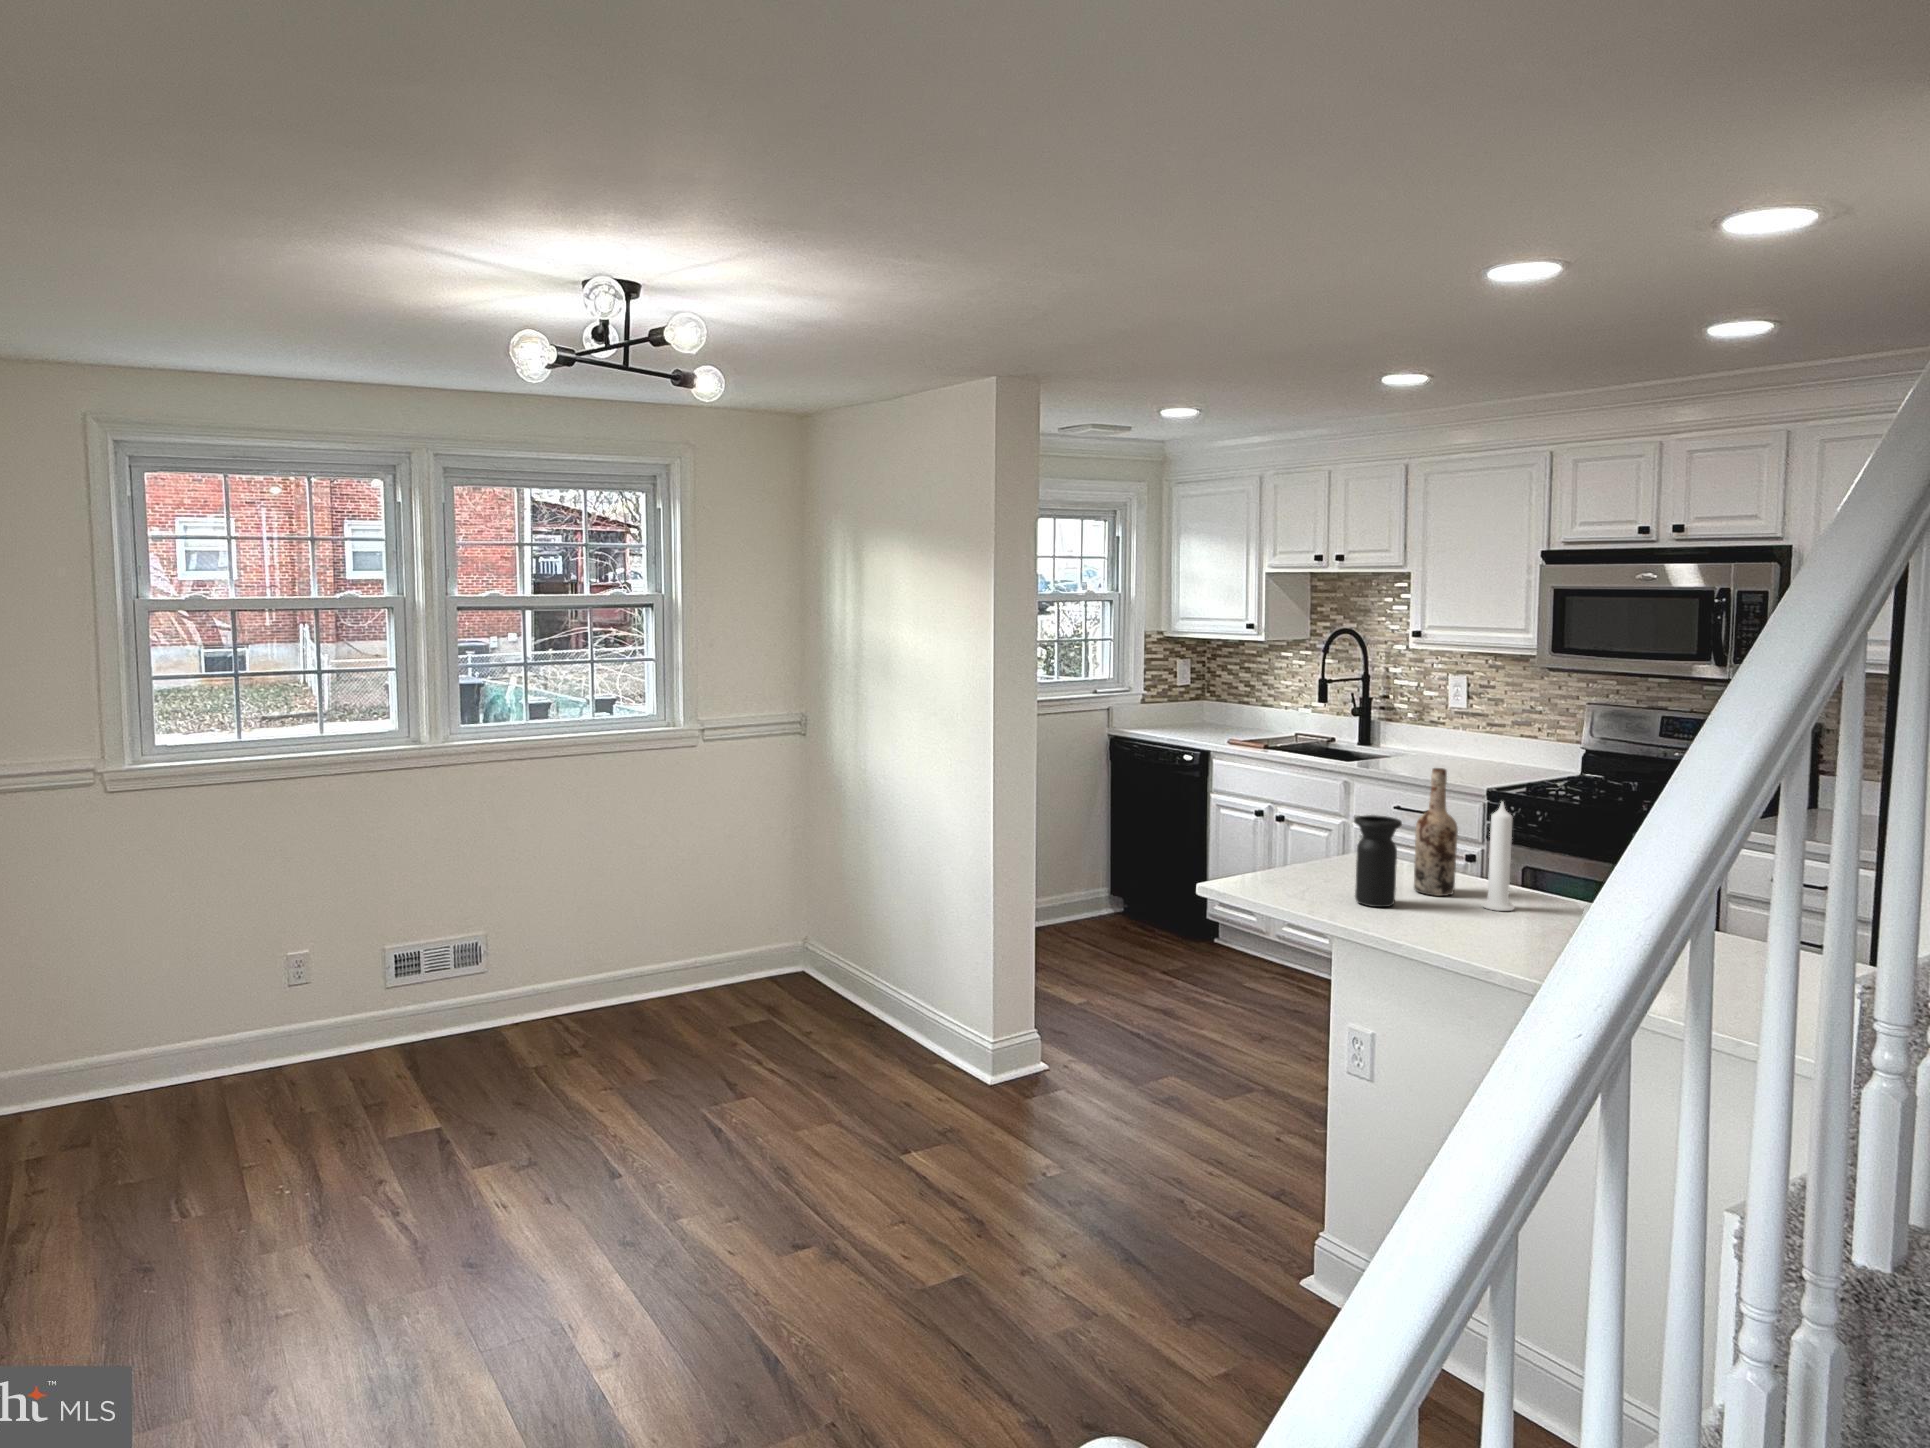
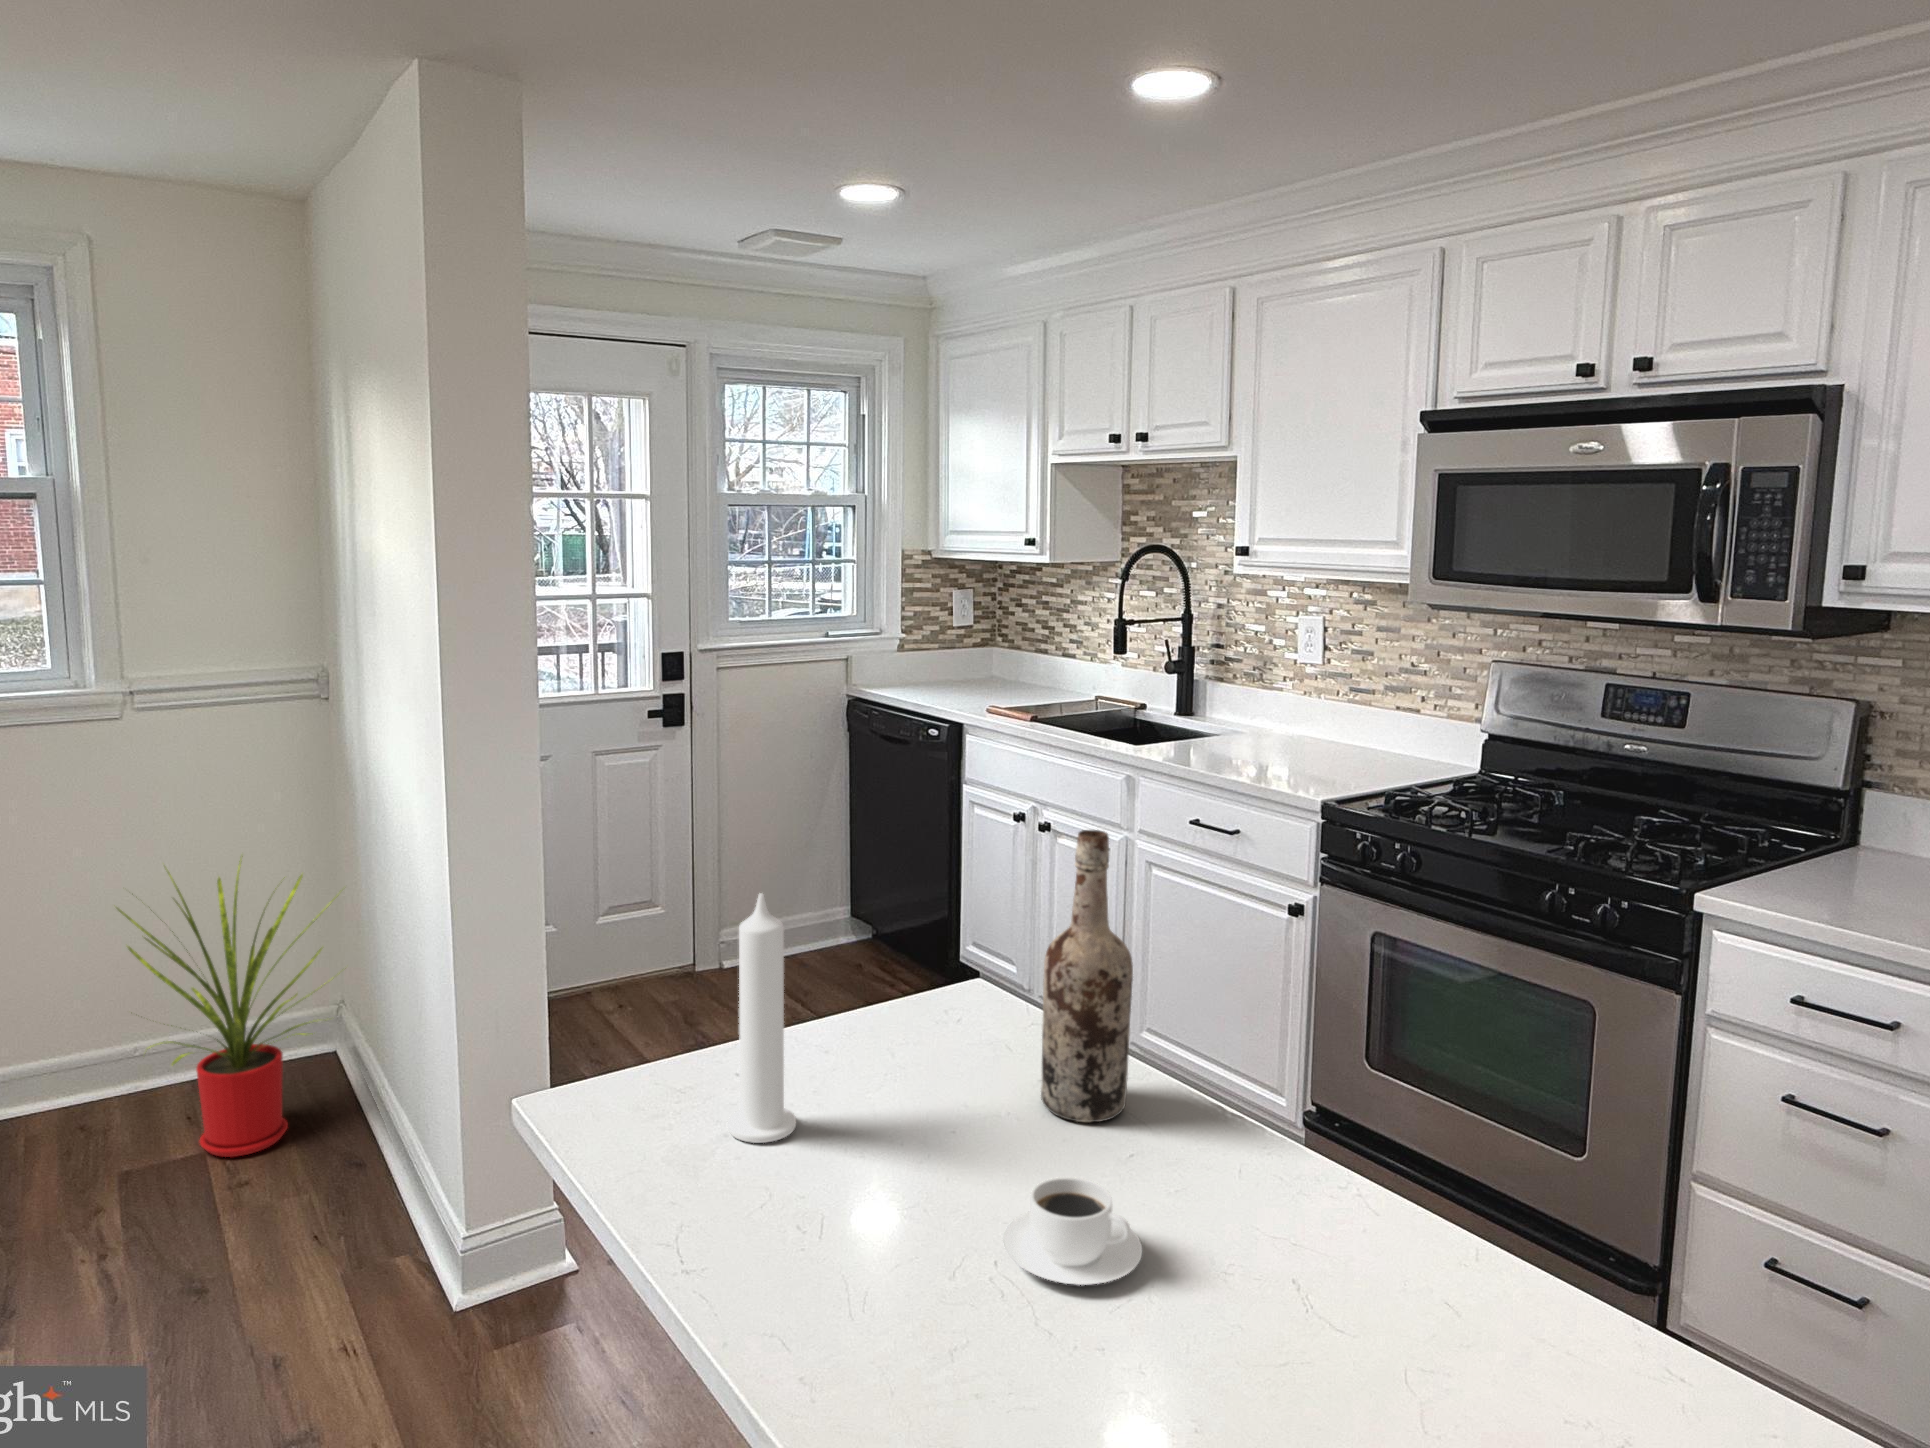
candle: present [1481,802,1515,911] -> present [728,893,796,1143]
vase: present [1354,815,1402,907] -> none [861,949,971,1180]
house plant: none [717,829,852,1019] -> present [116,856,335,1157]
coffee cup: none [1433,896,1491,928] -> present [1003,1177,1142,1285]

